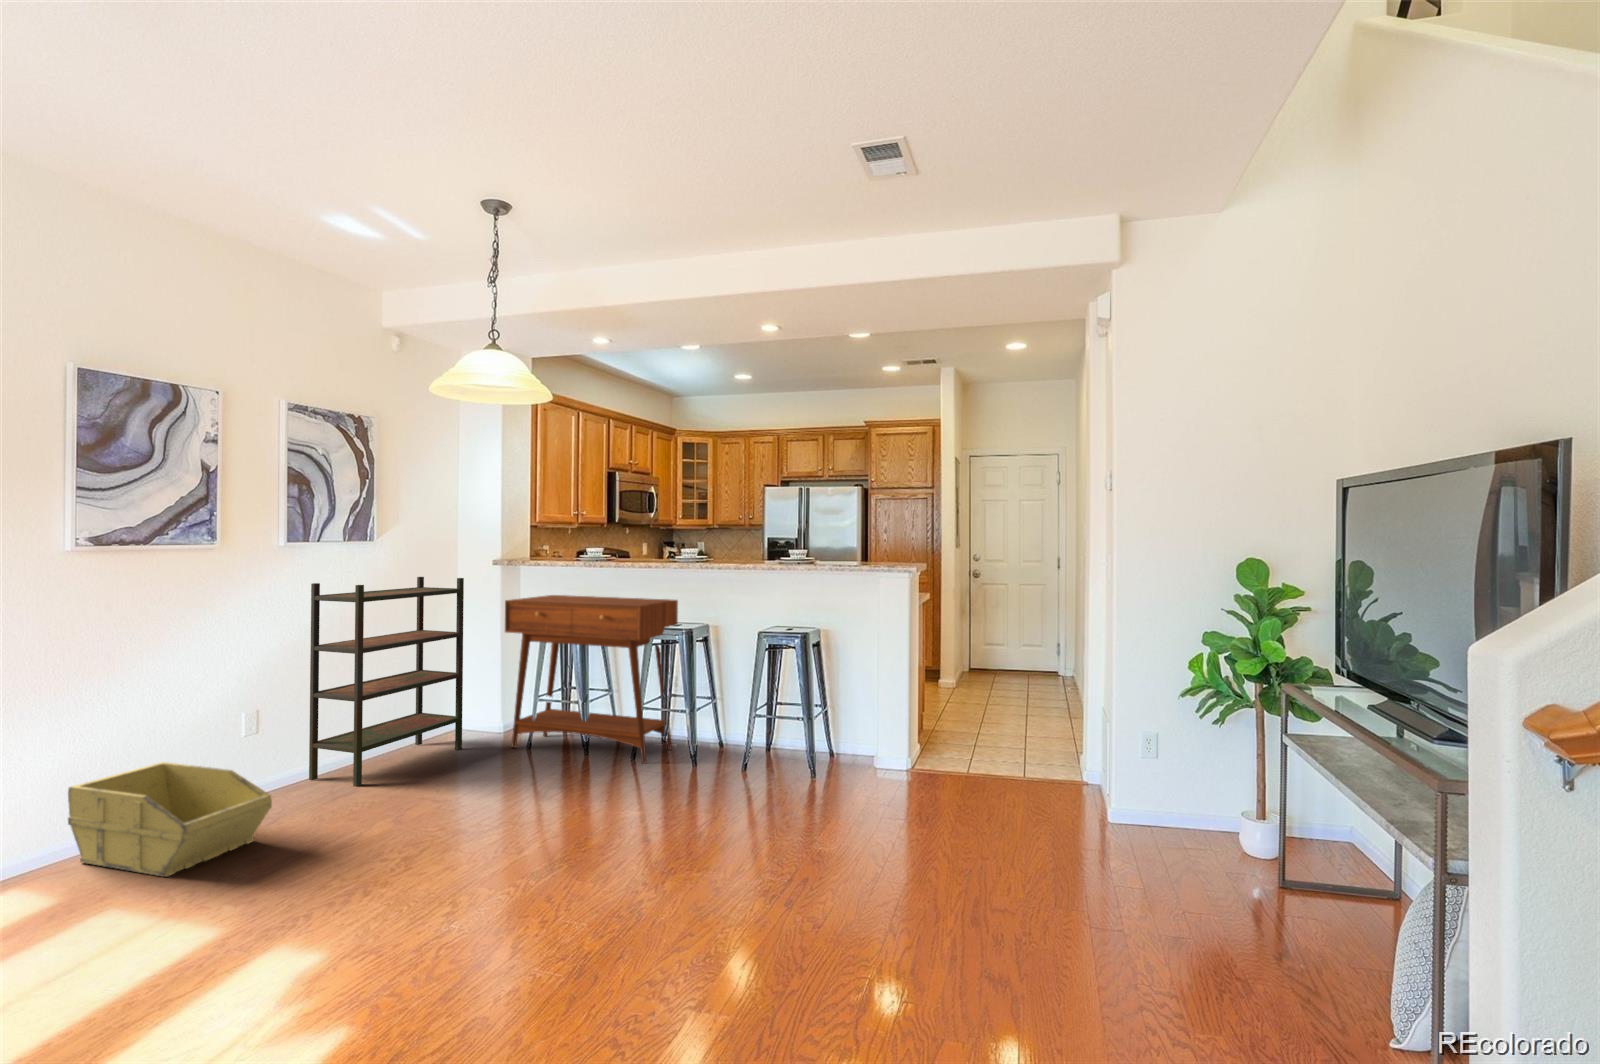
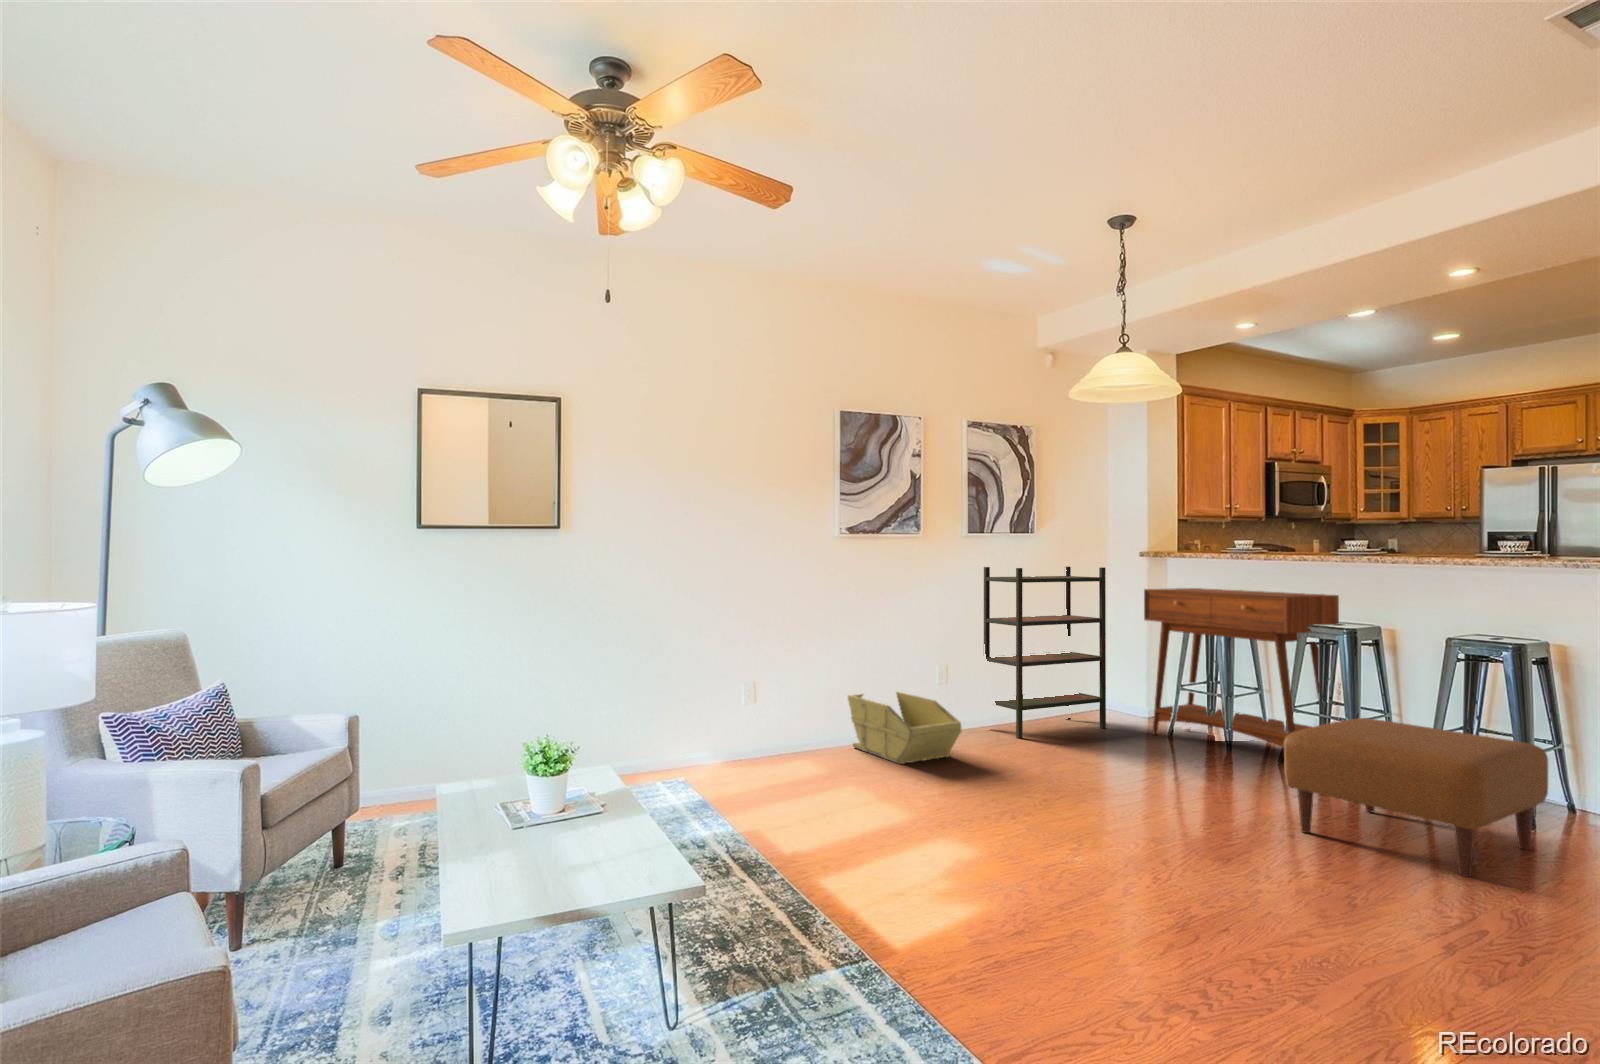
ottoman: none [650,720,835,862] -> present [1284,718,1548,877]

